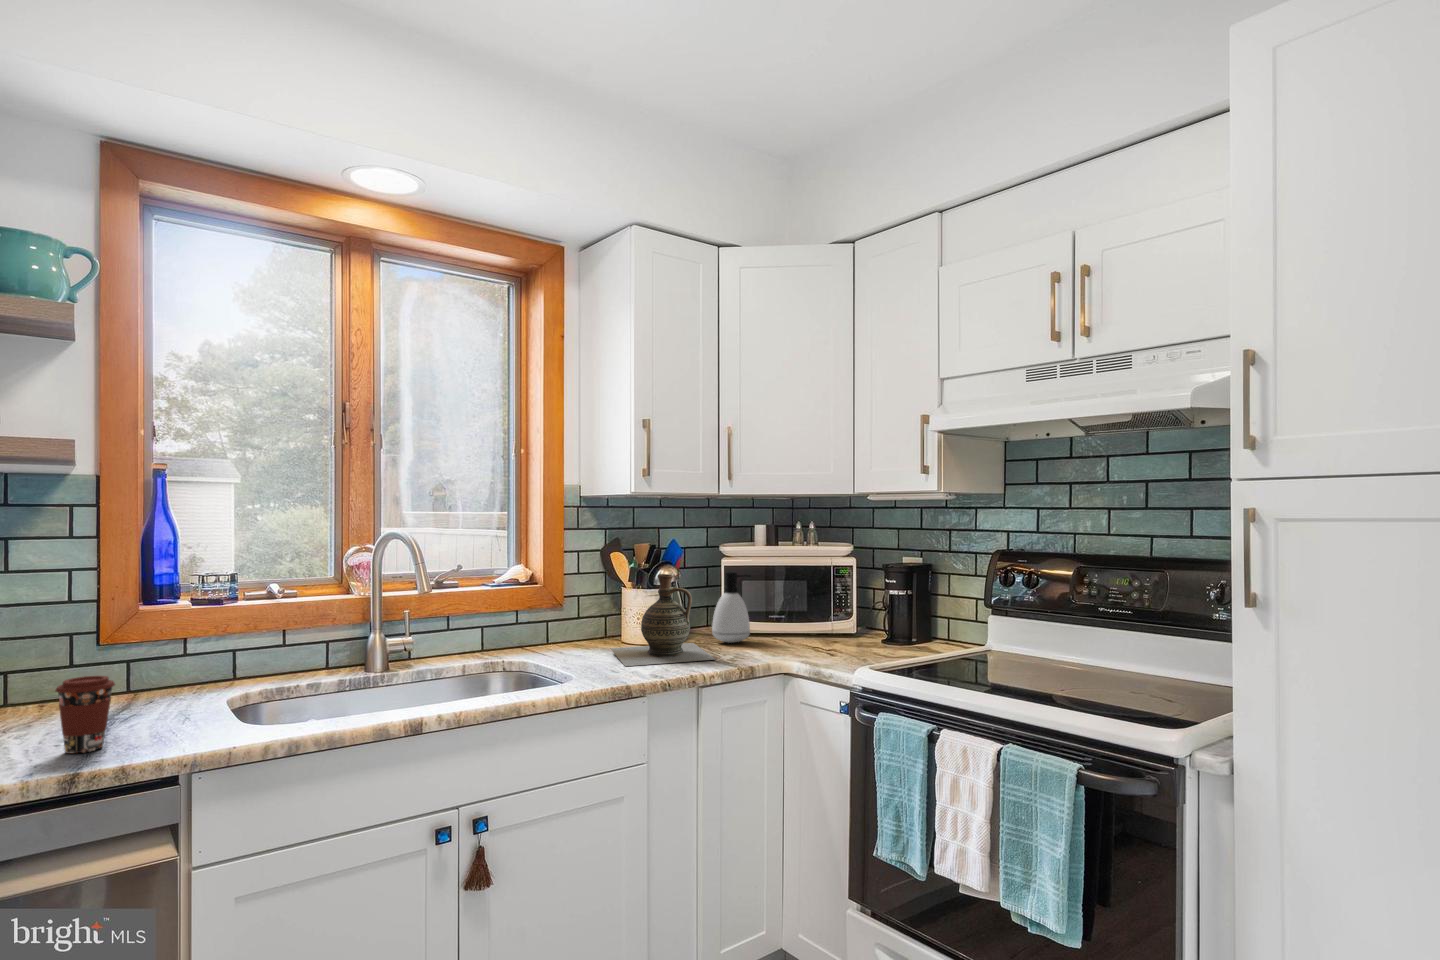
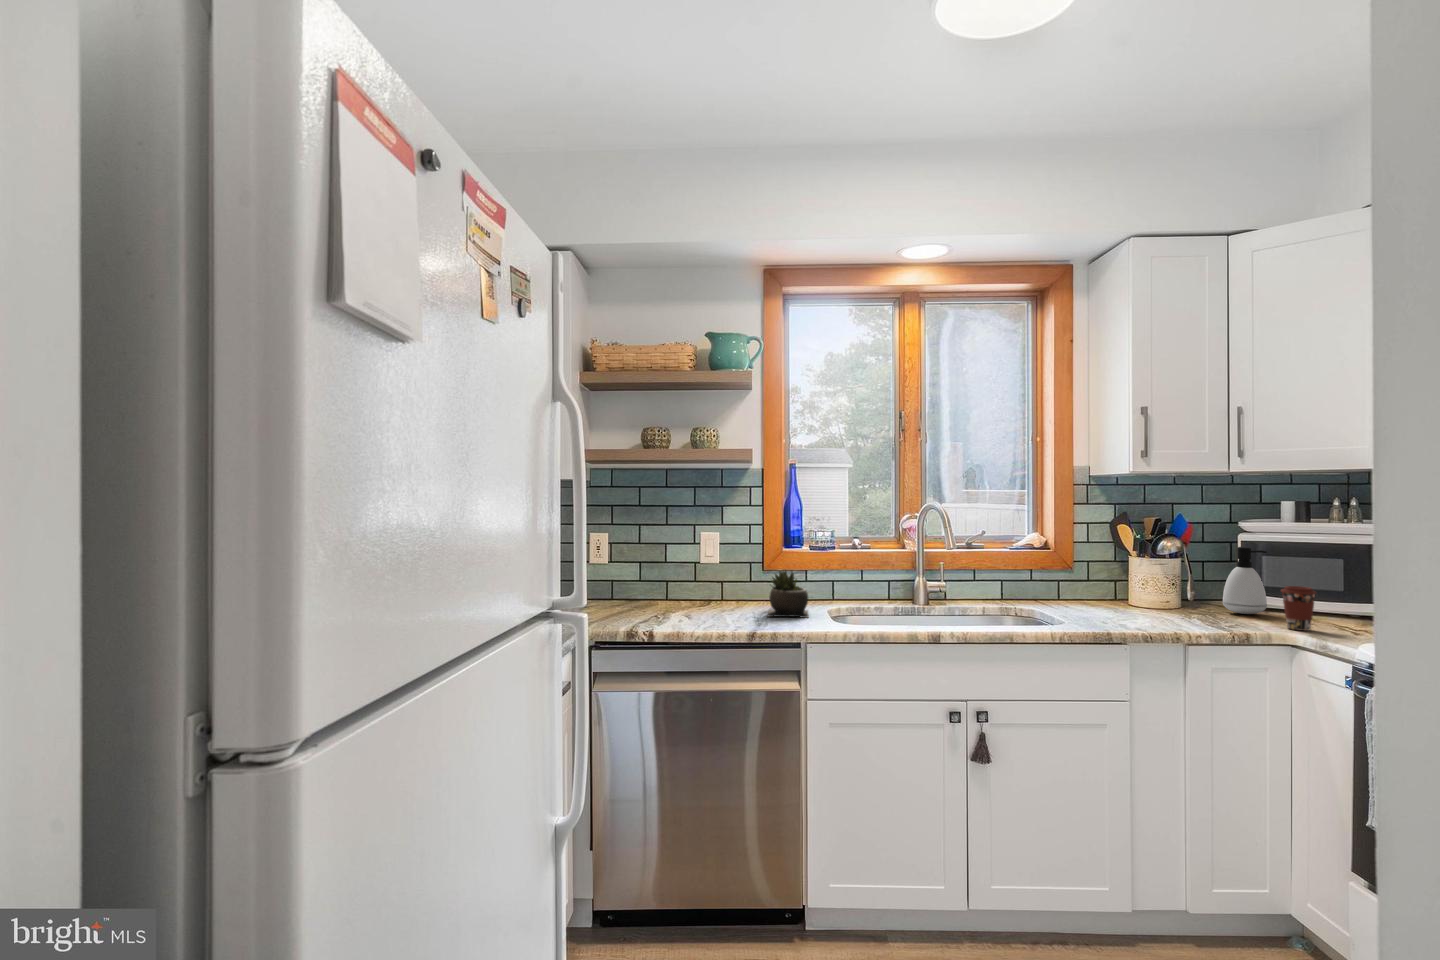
ceramic jug: present [610,574,715,666] -> none [1112,545,1213,624]
succulent plant: none [105,644,191,733] -> present [767,571,809,618]
coffee cup: present [55,676,115,753] -> present [1281,586,1316,631]

